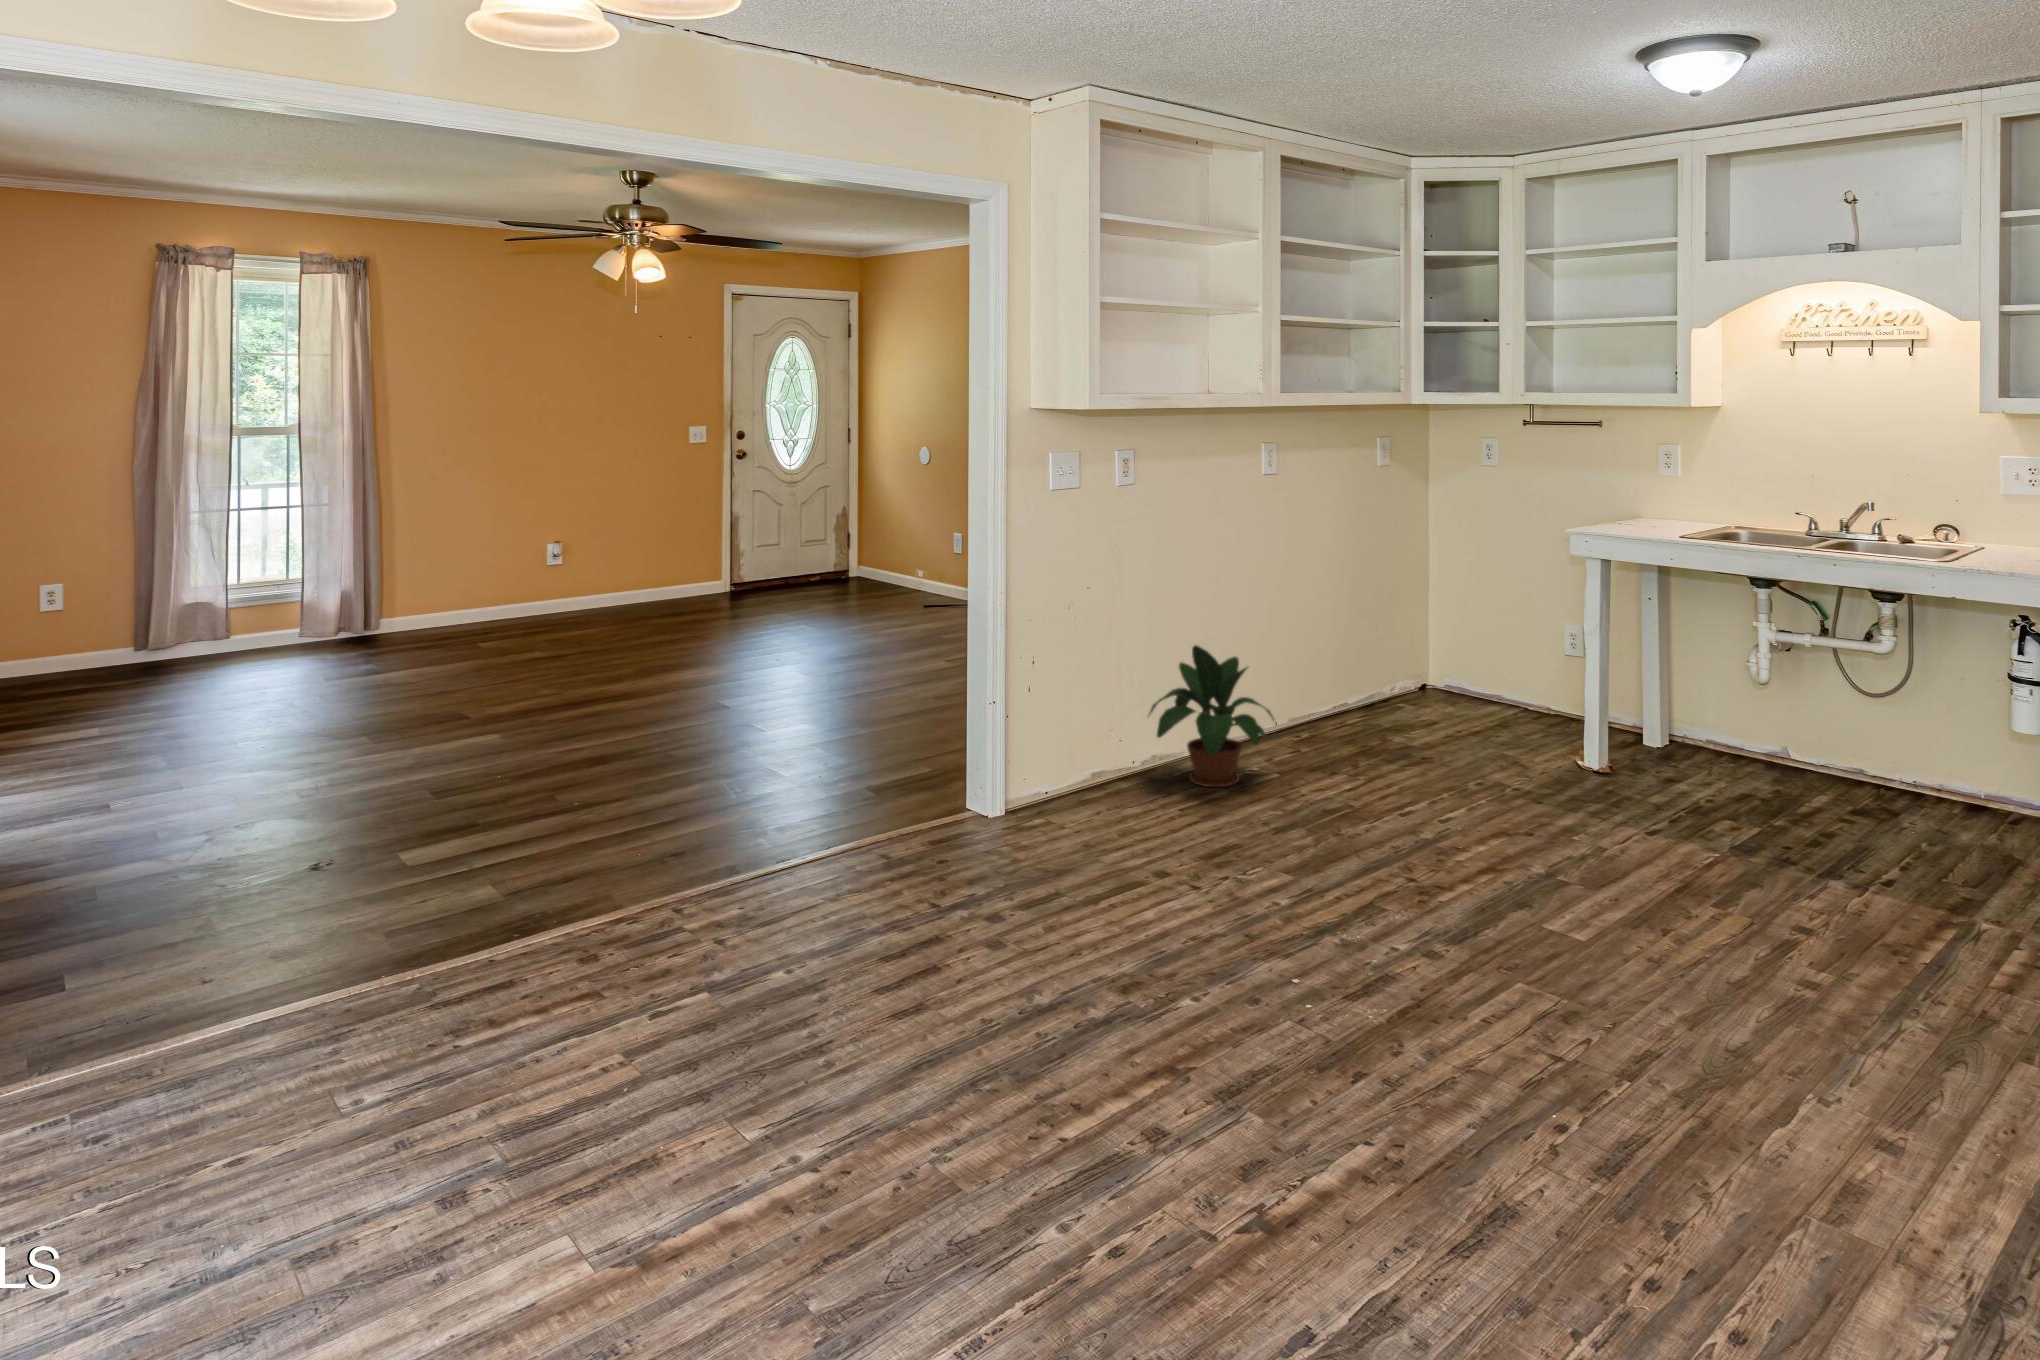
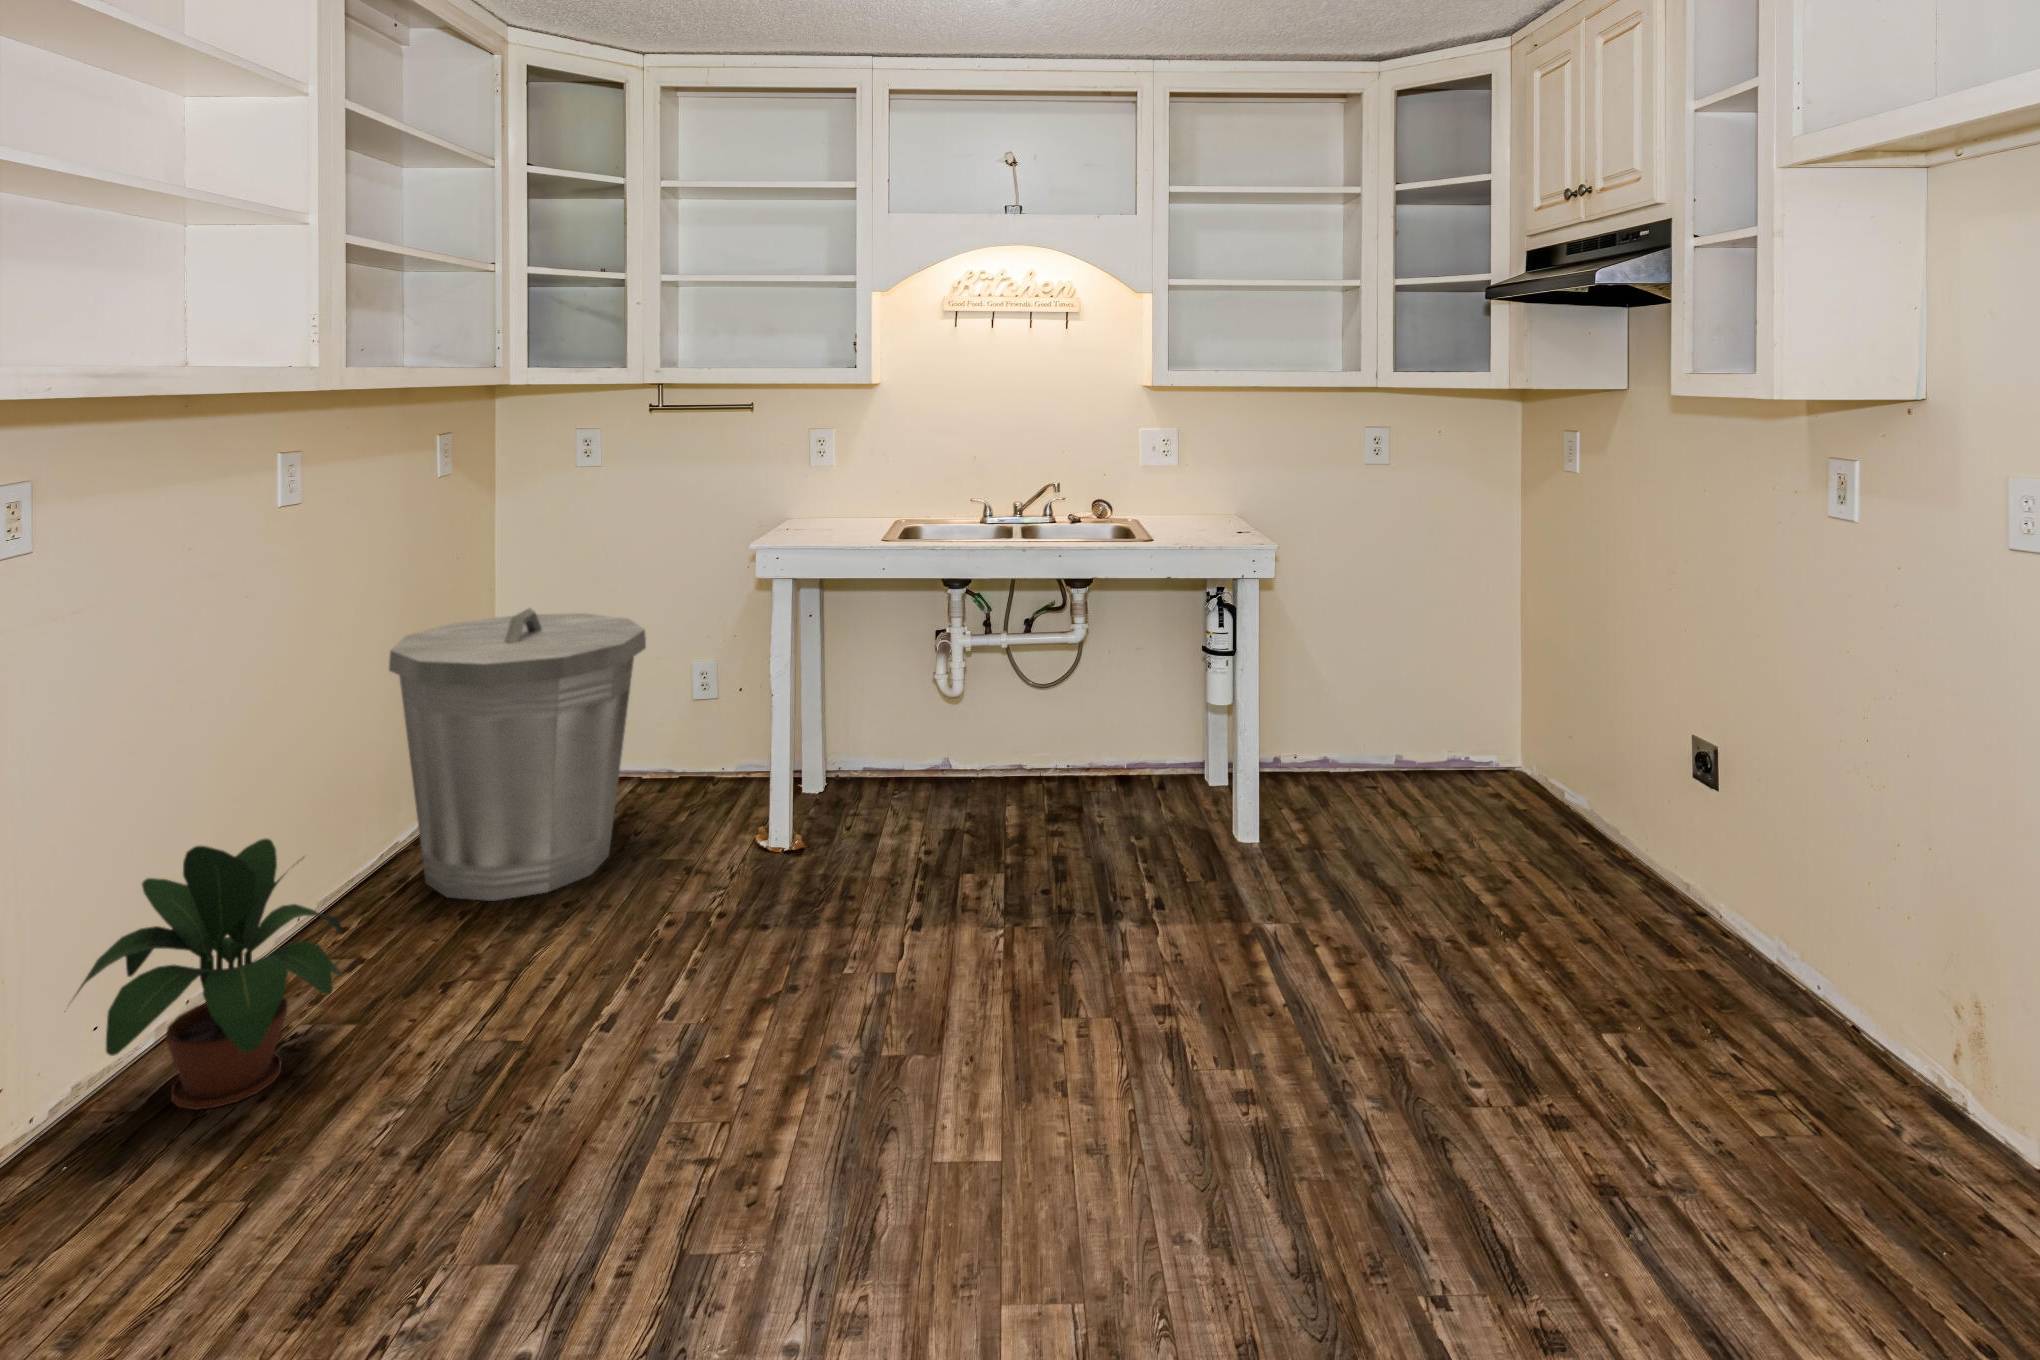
trash can: none [1328,558,1490,748] -> present [389,608,646,901]

